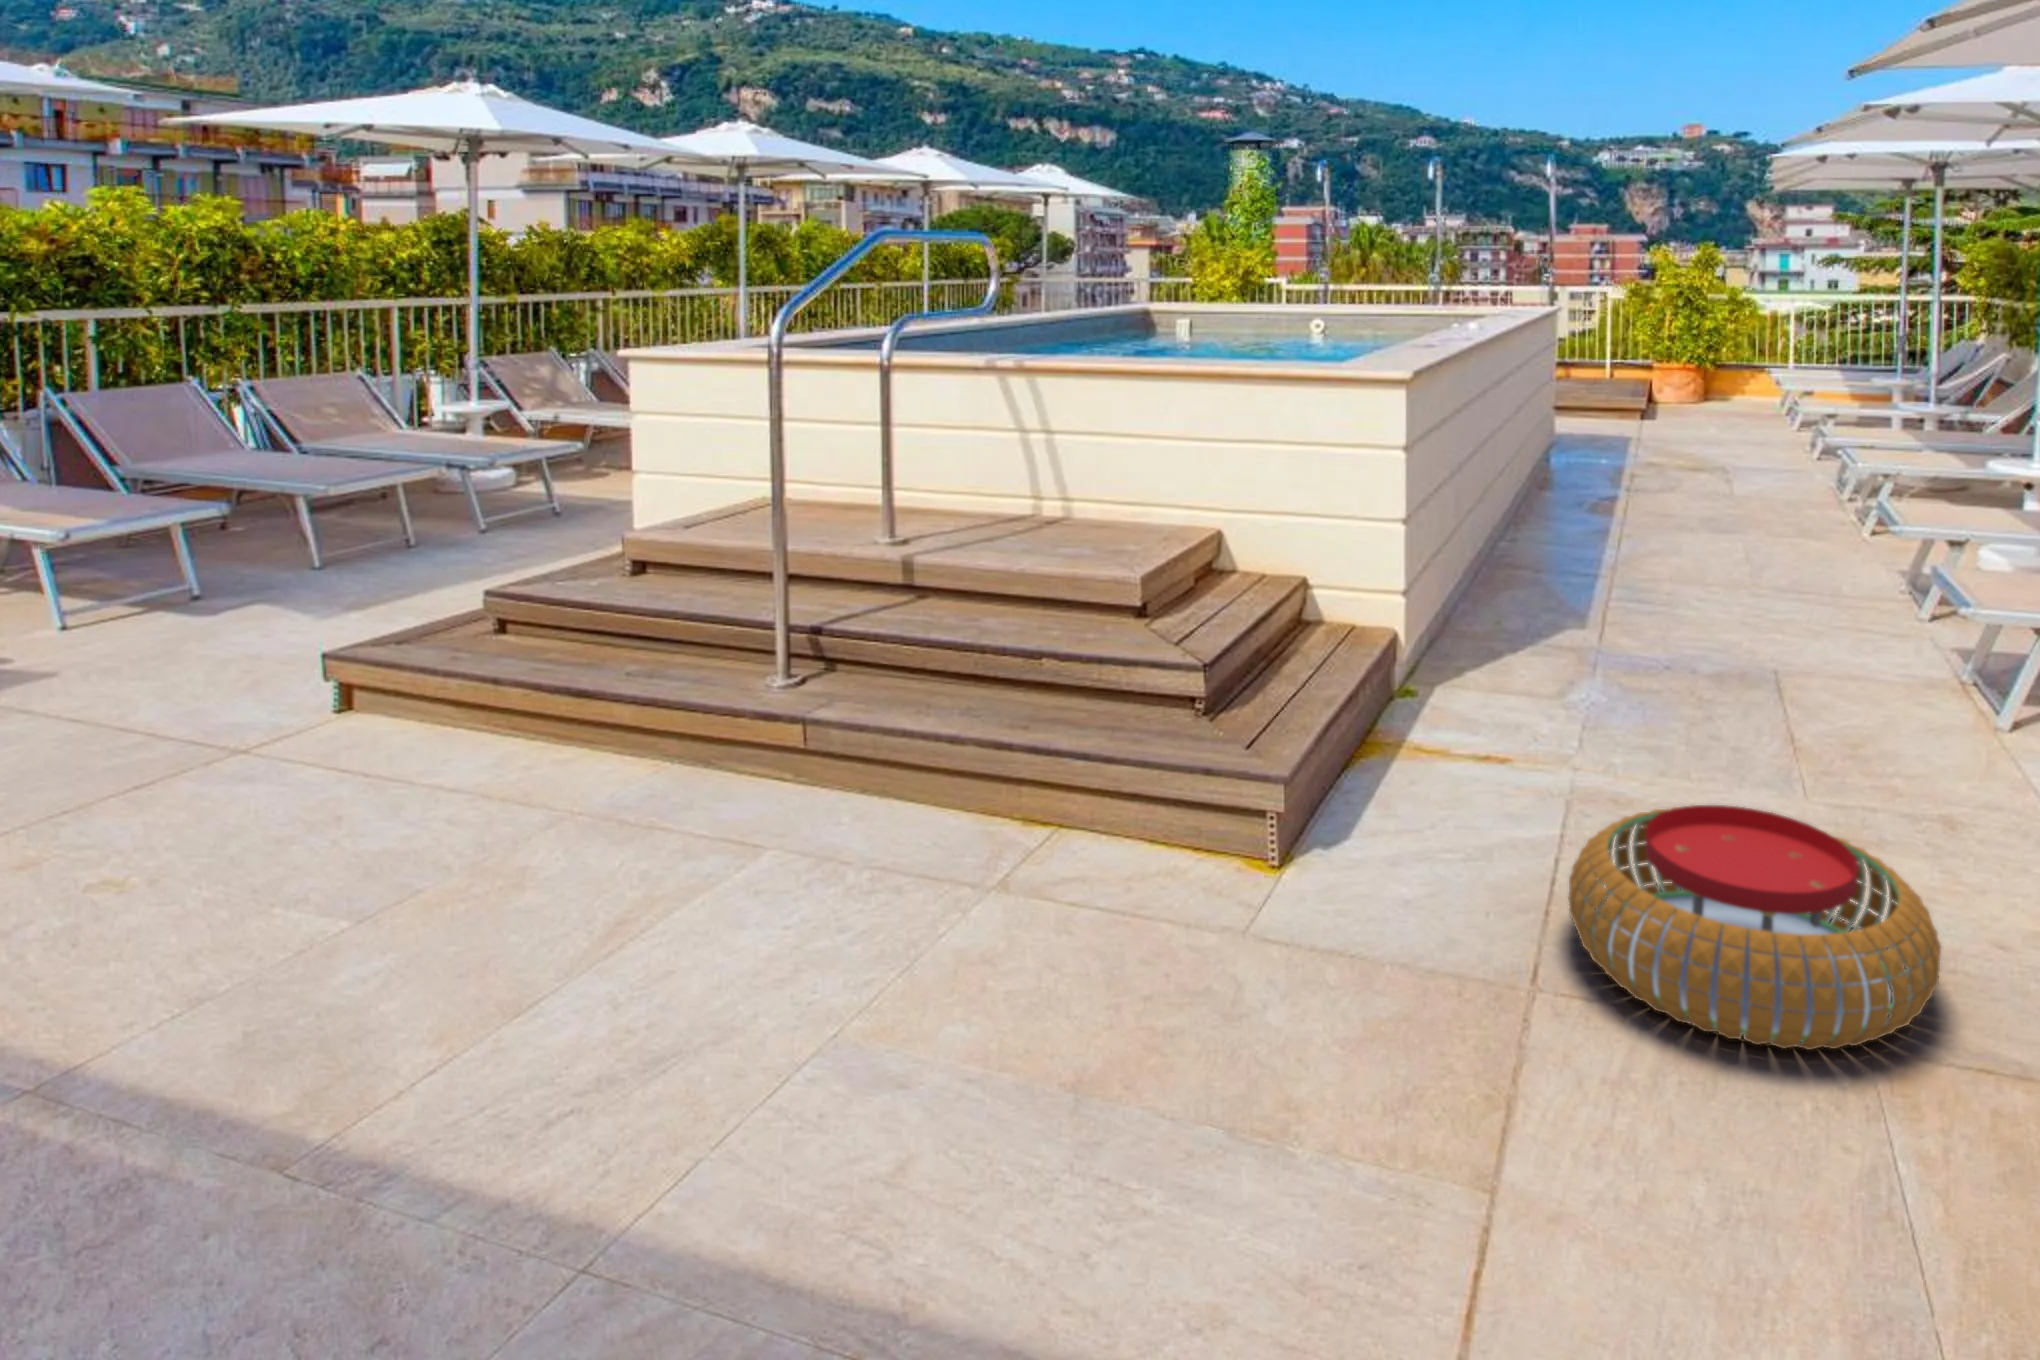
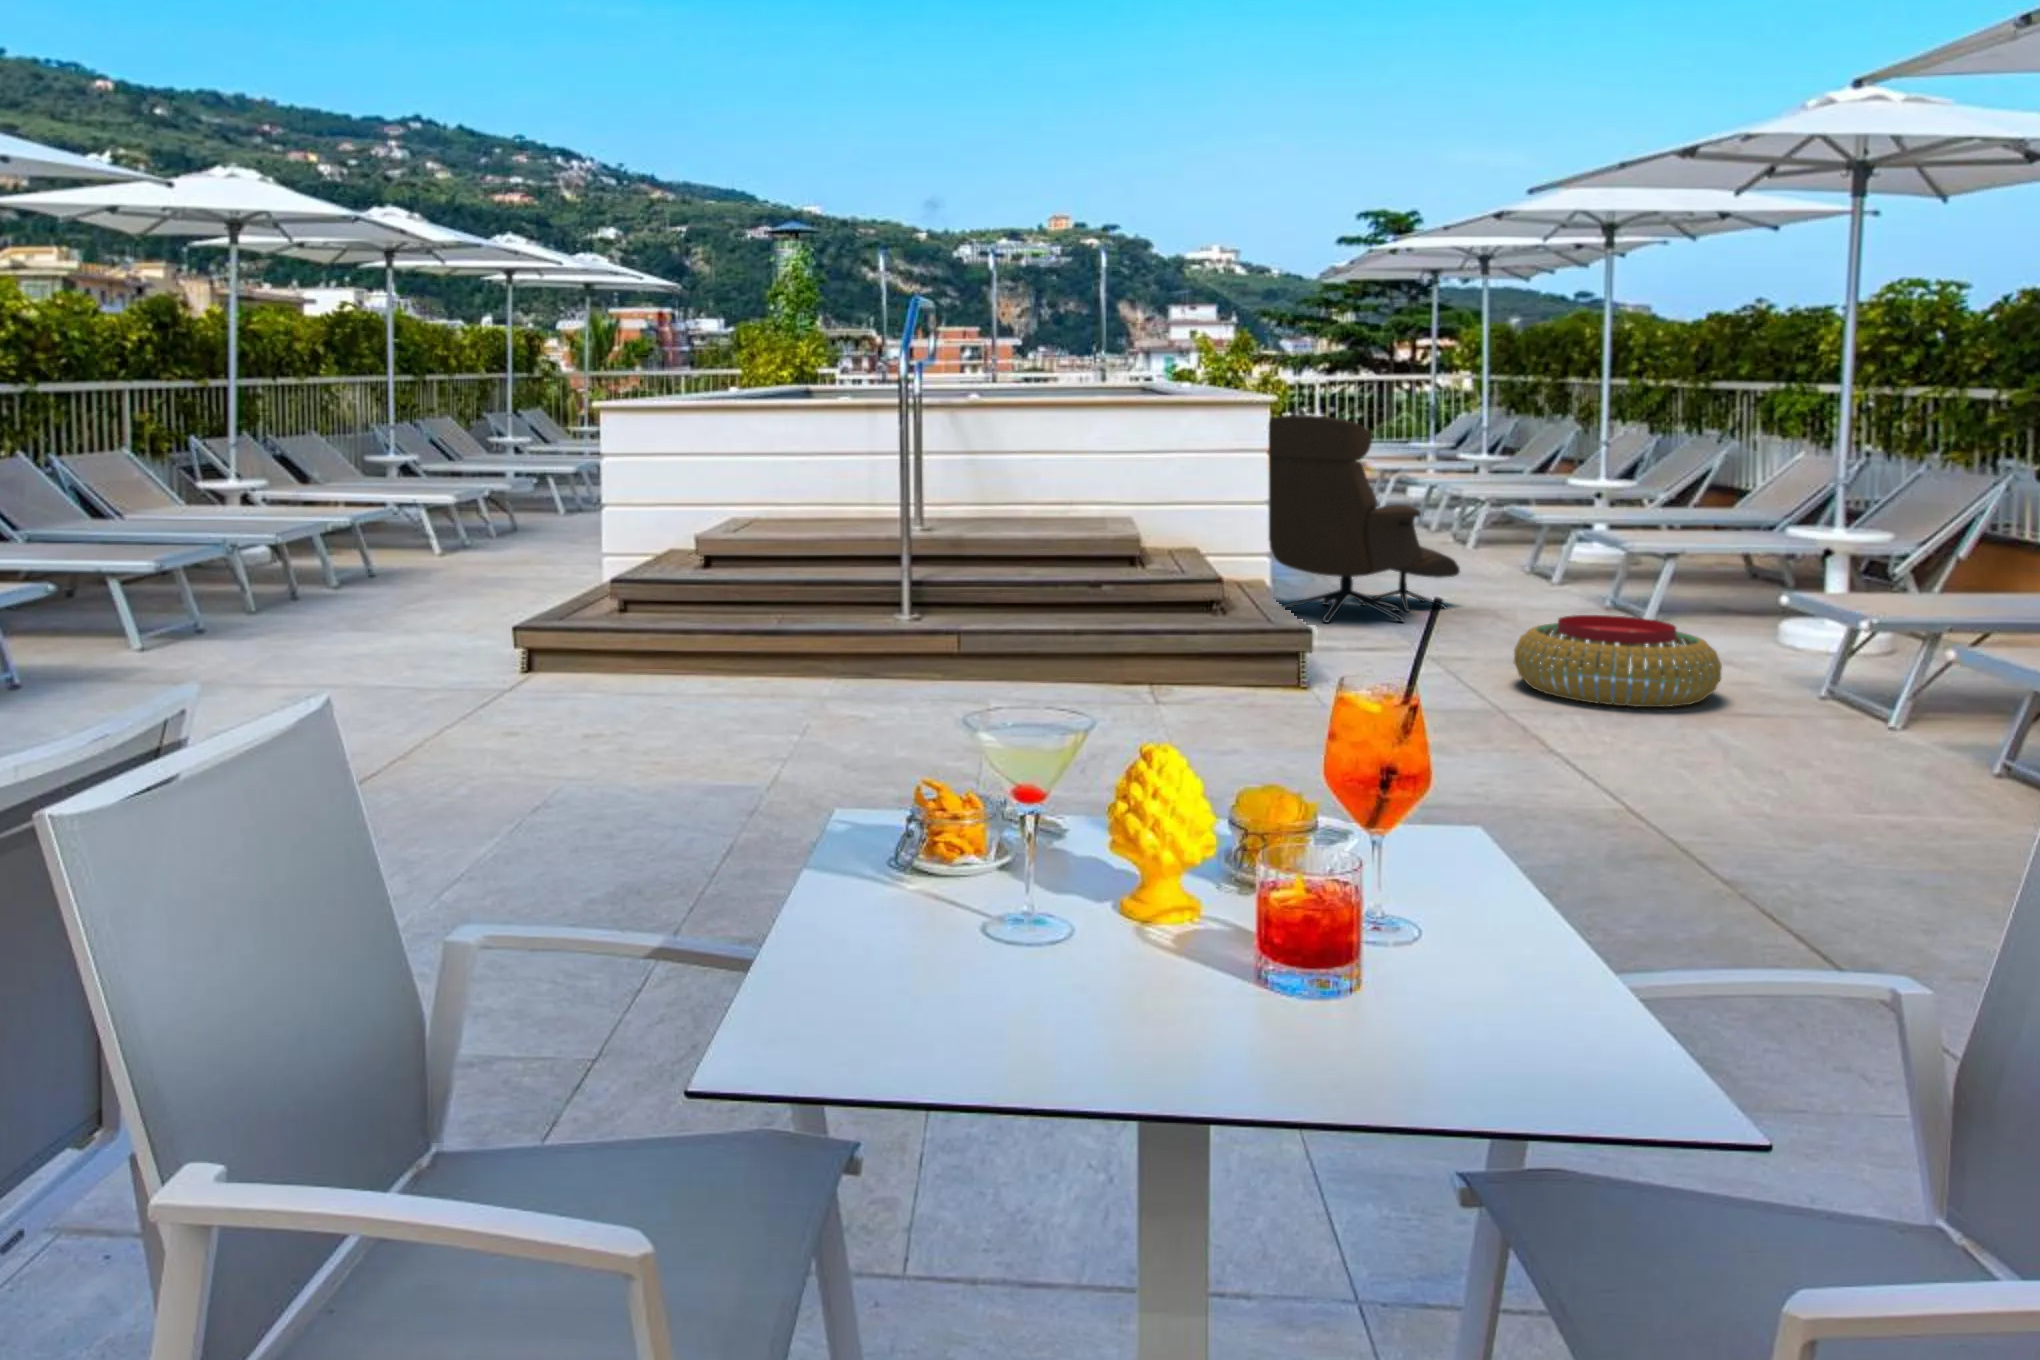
lounge chair: none [1402,397,1712,704] -> present [1269,415,1460,622]

